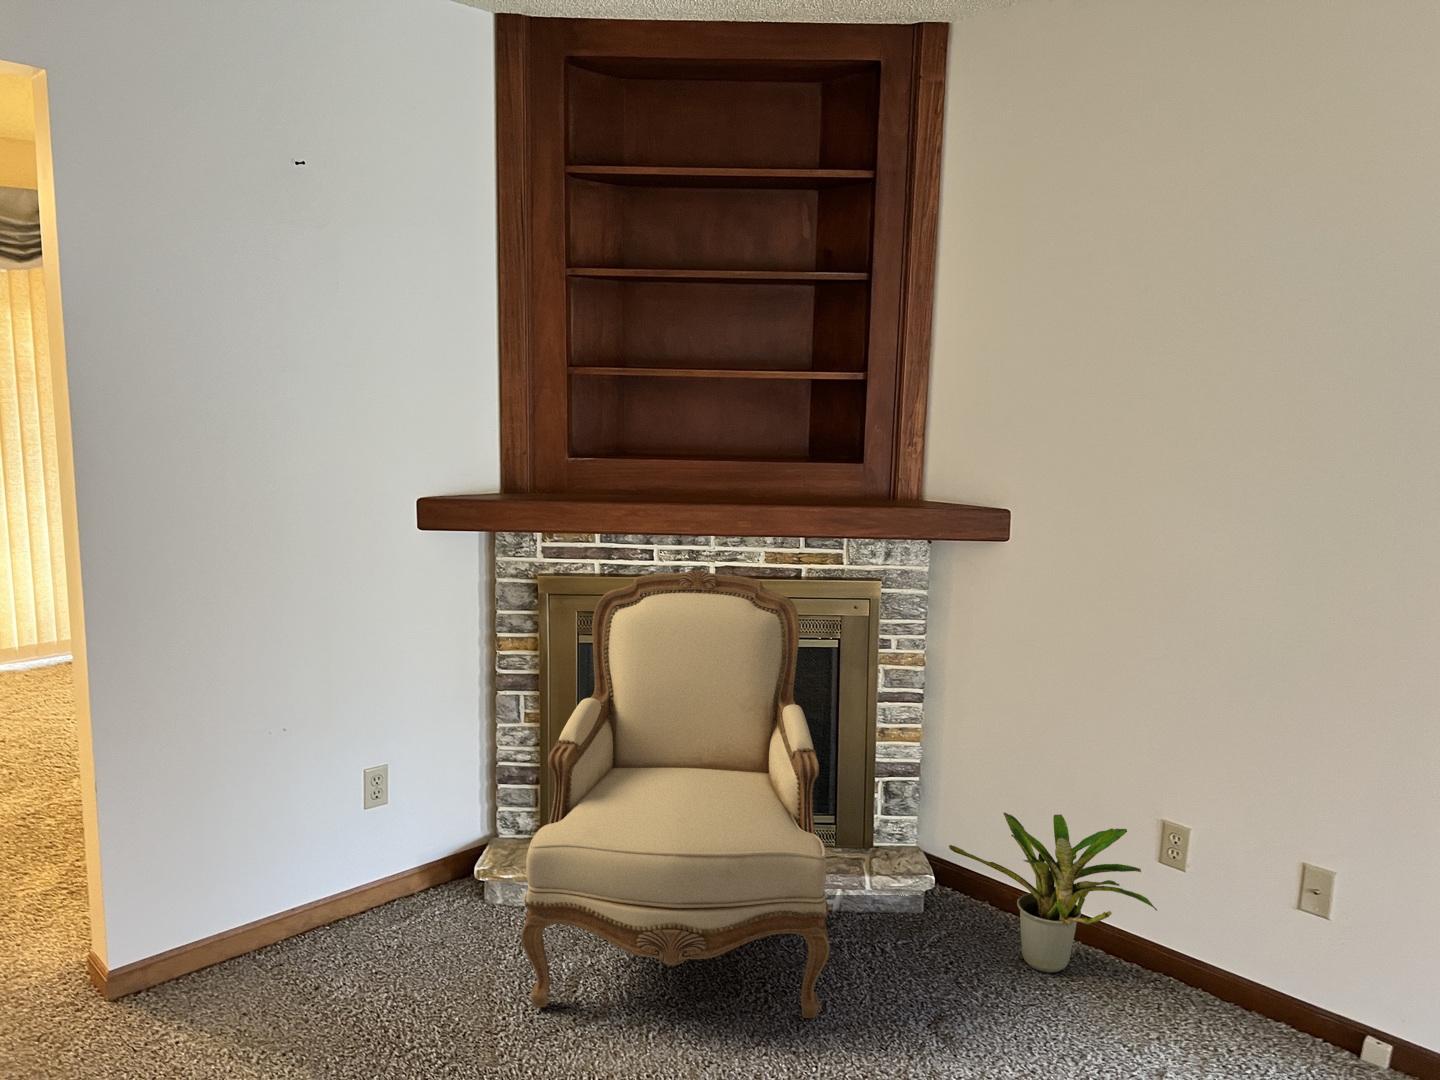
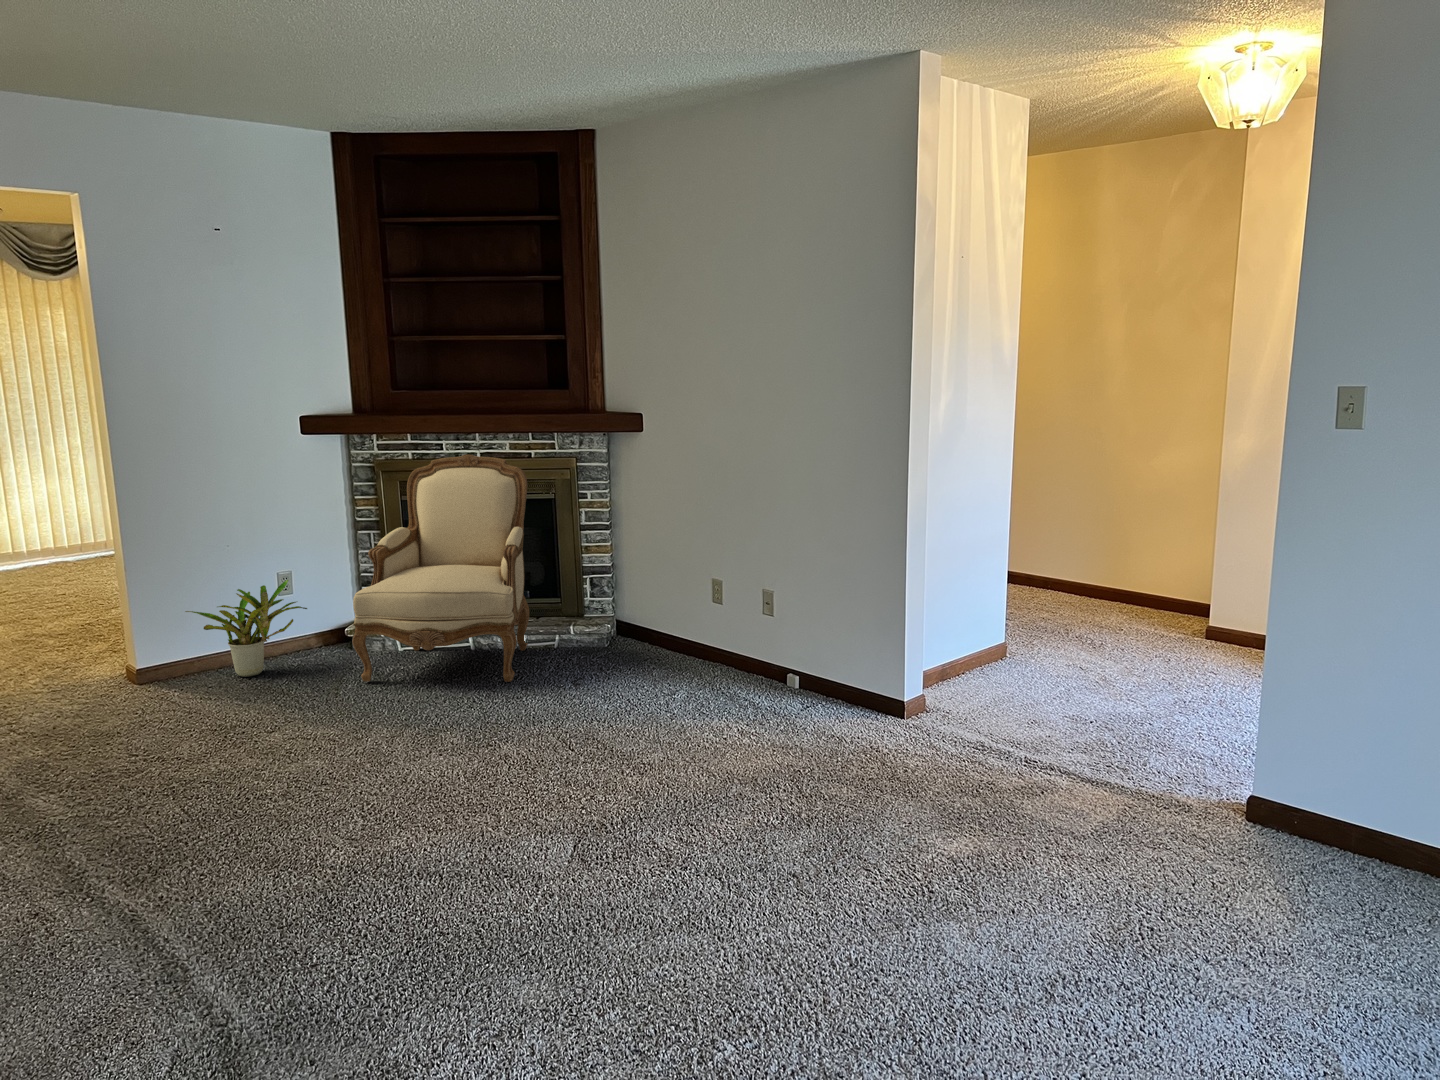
potted plant: present [949,813,1157,973] -> present [185,580,307,677]

